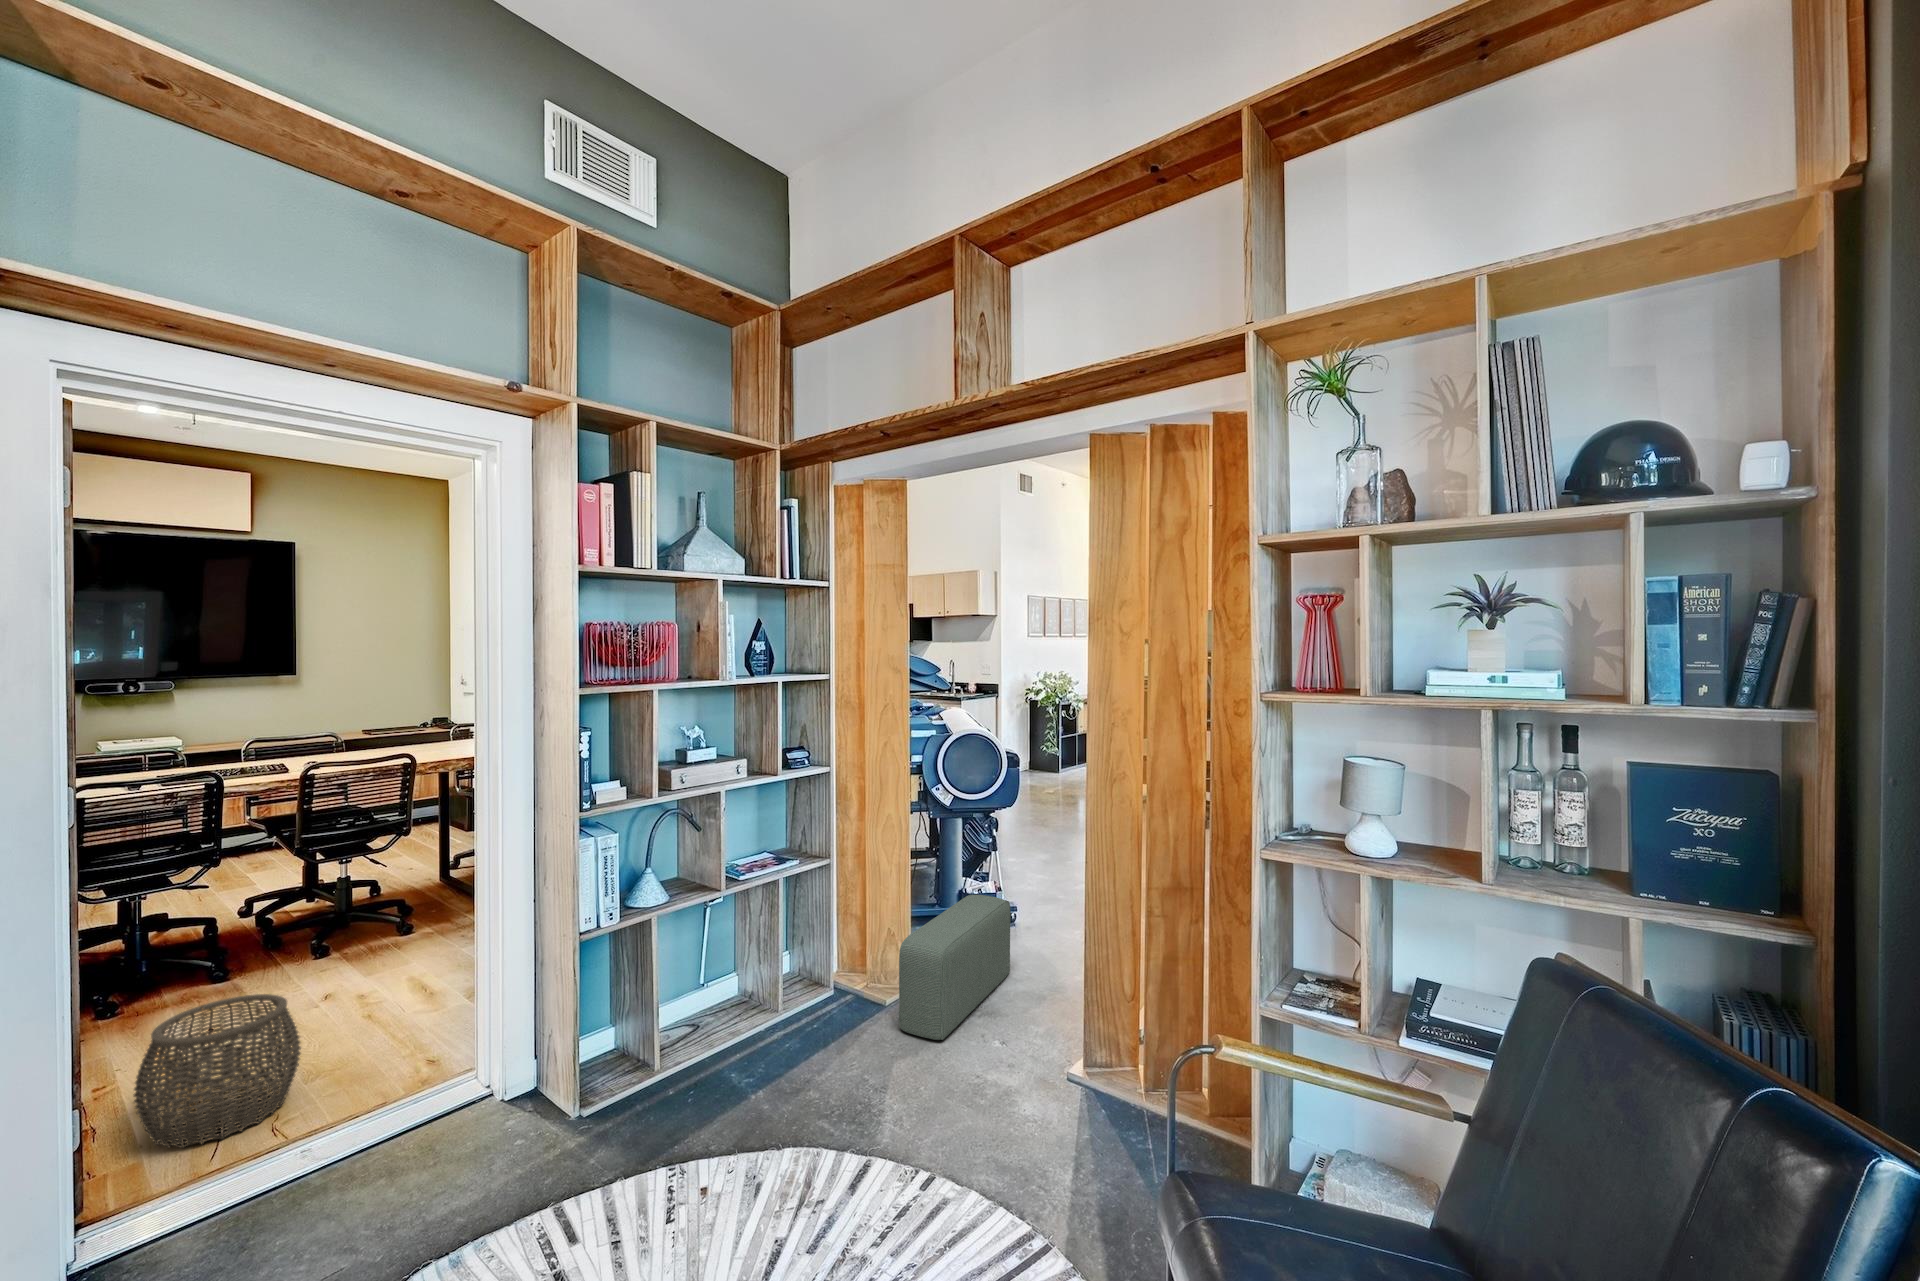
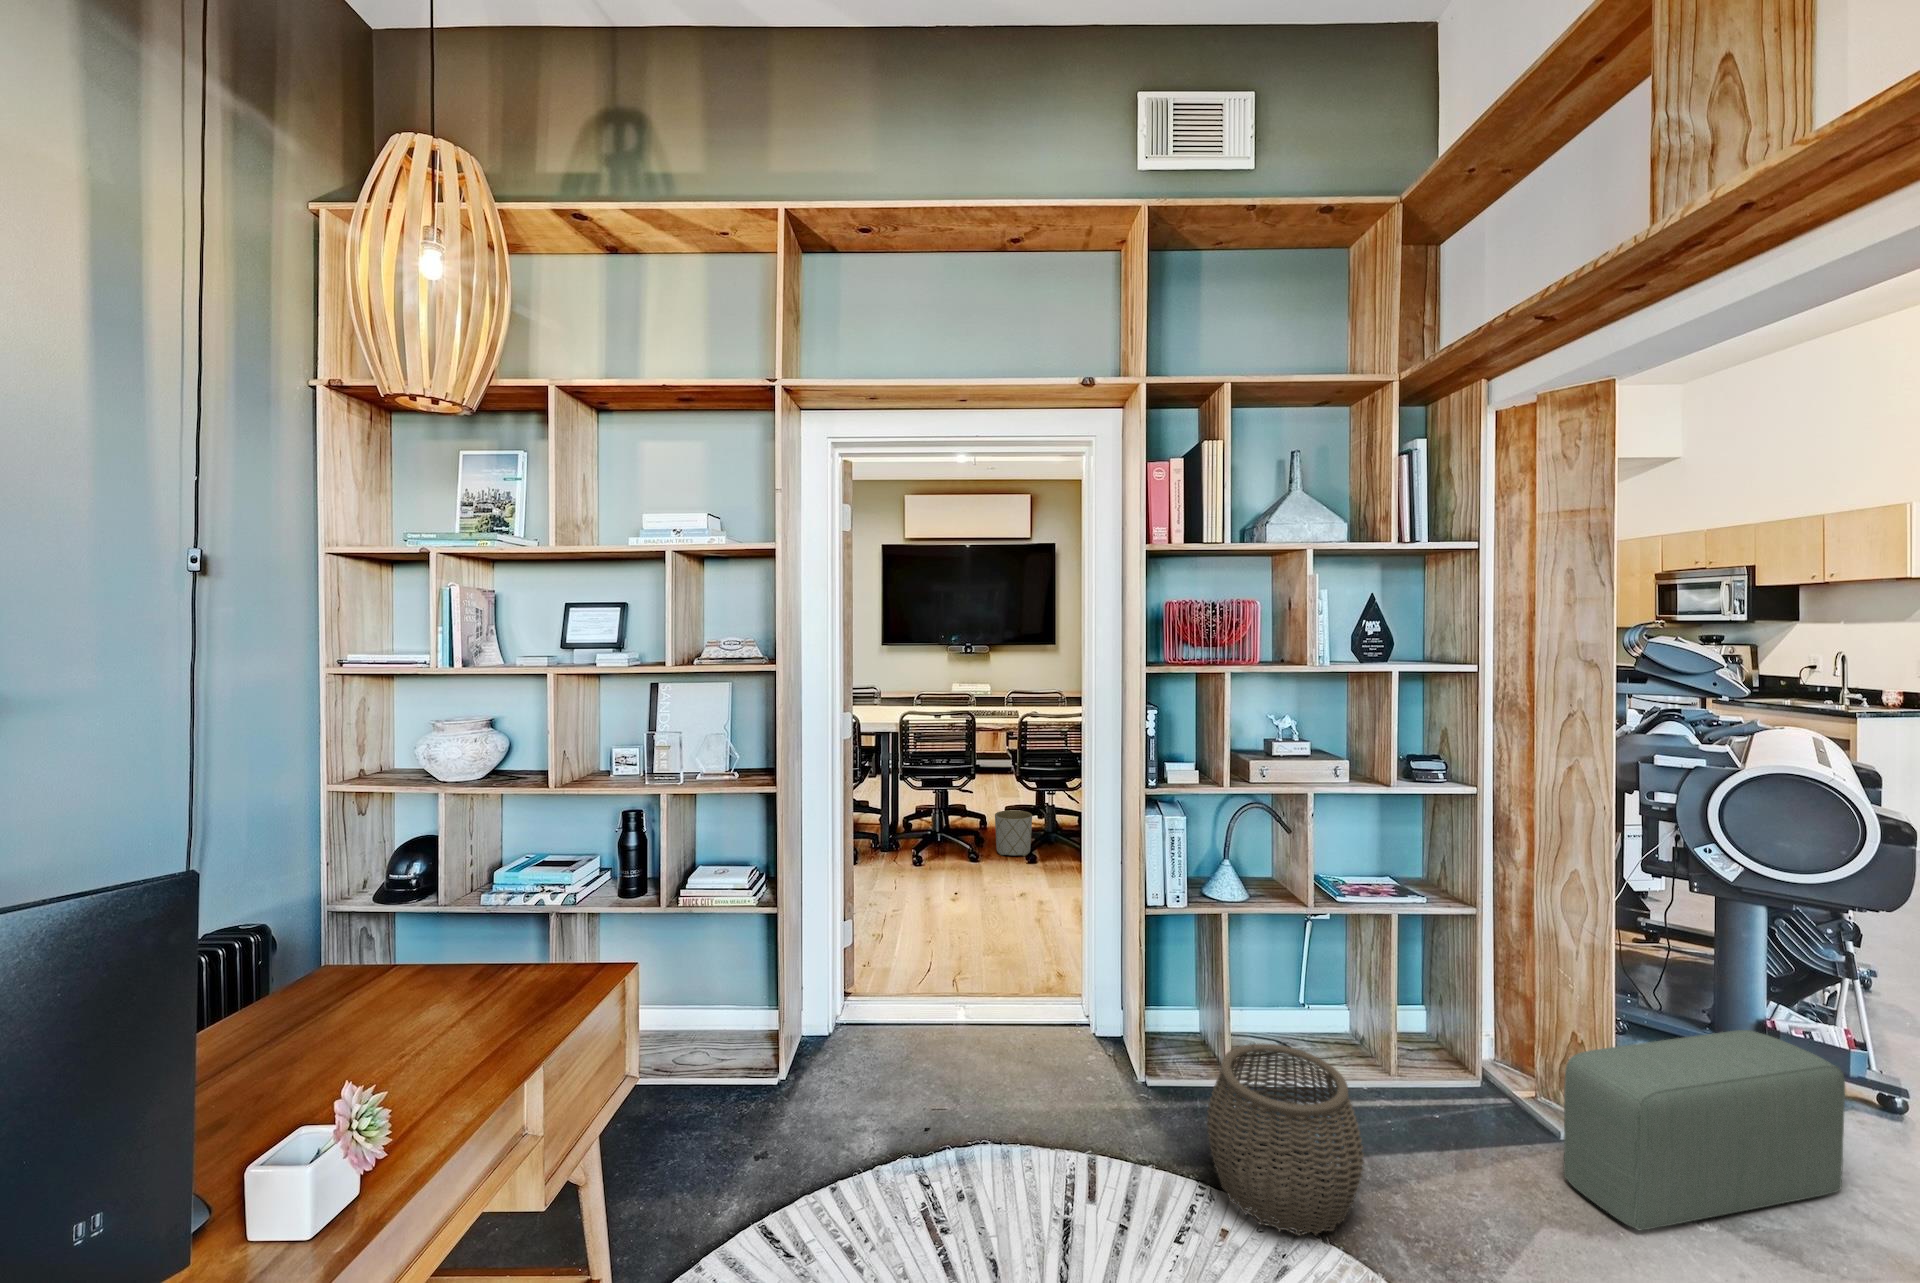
planter: none [245,883,310,948] -> present [995,810,1032,856]
woven basket: present [133,994,301,1148] -> present [1207,1043,1364,1235]

